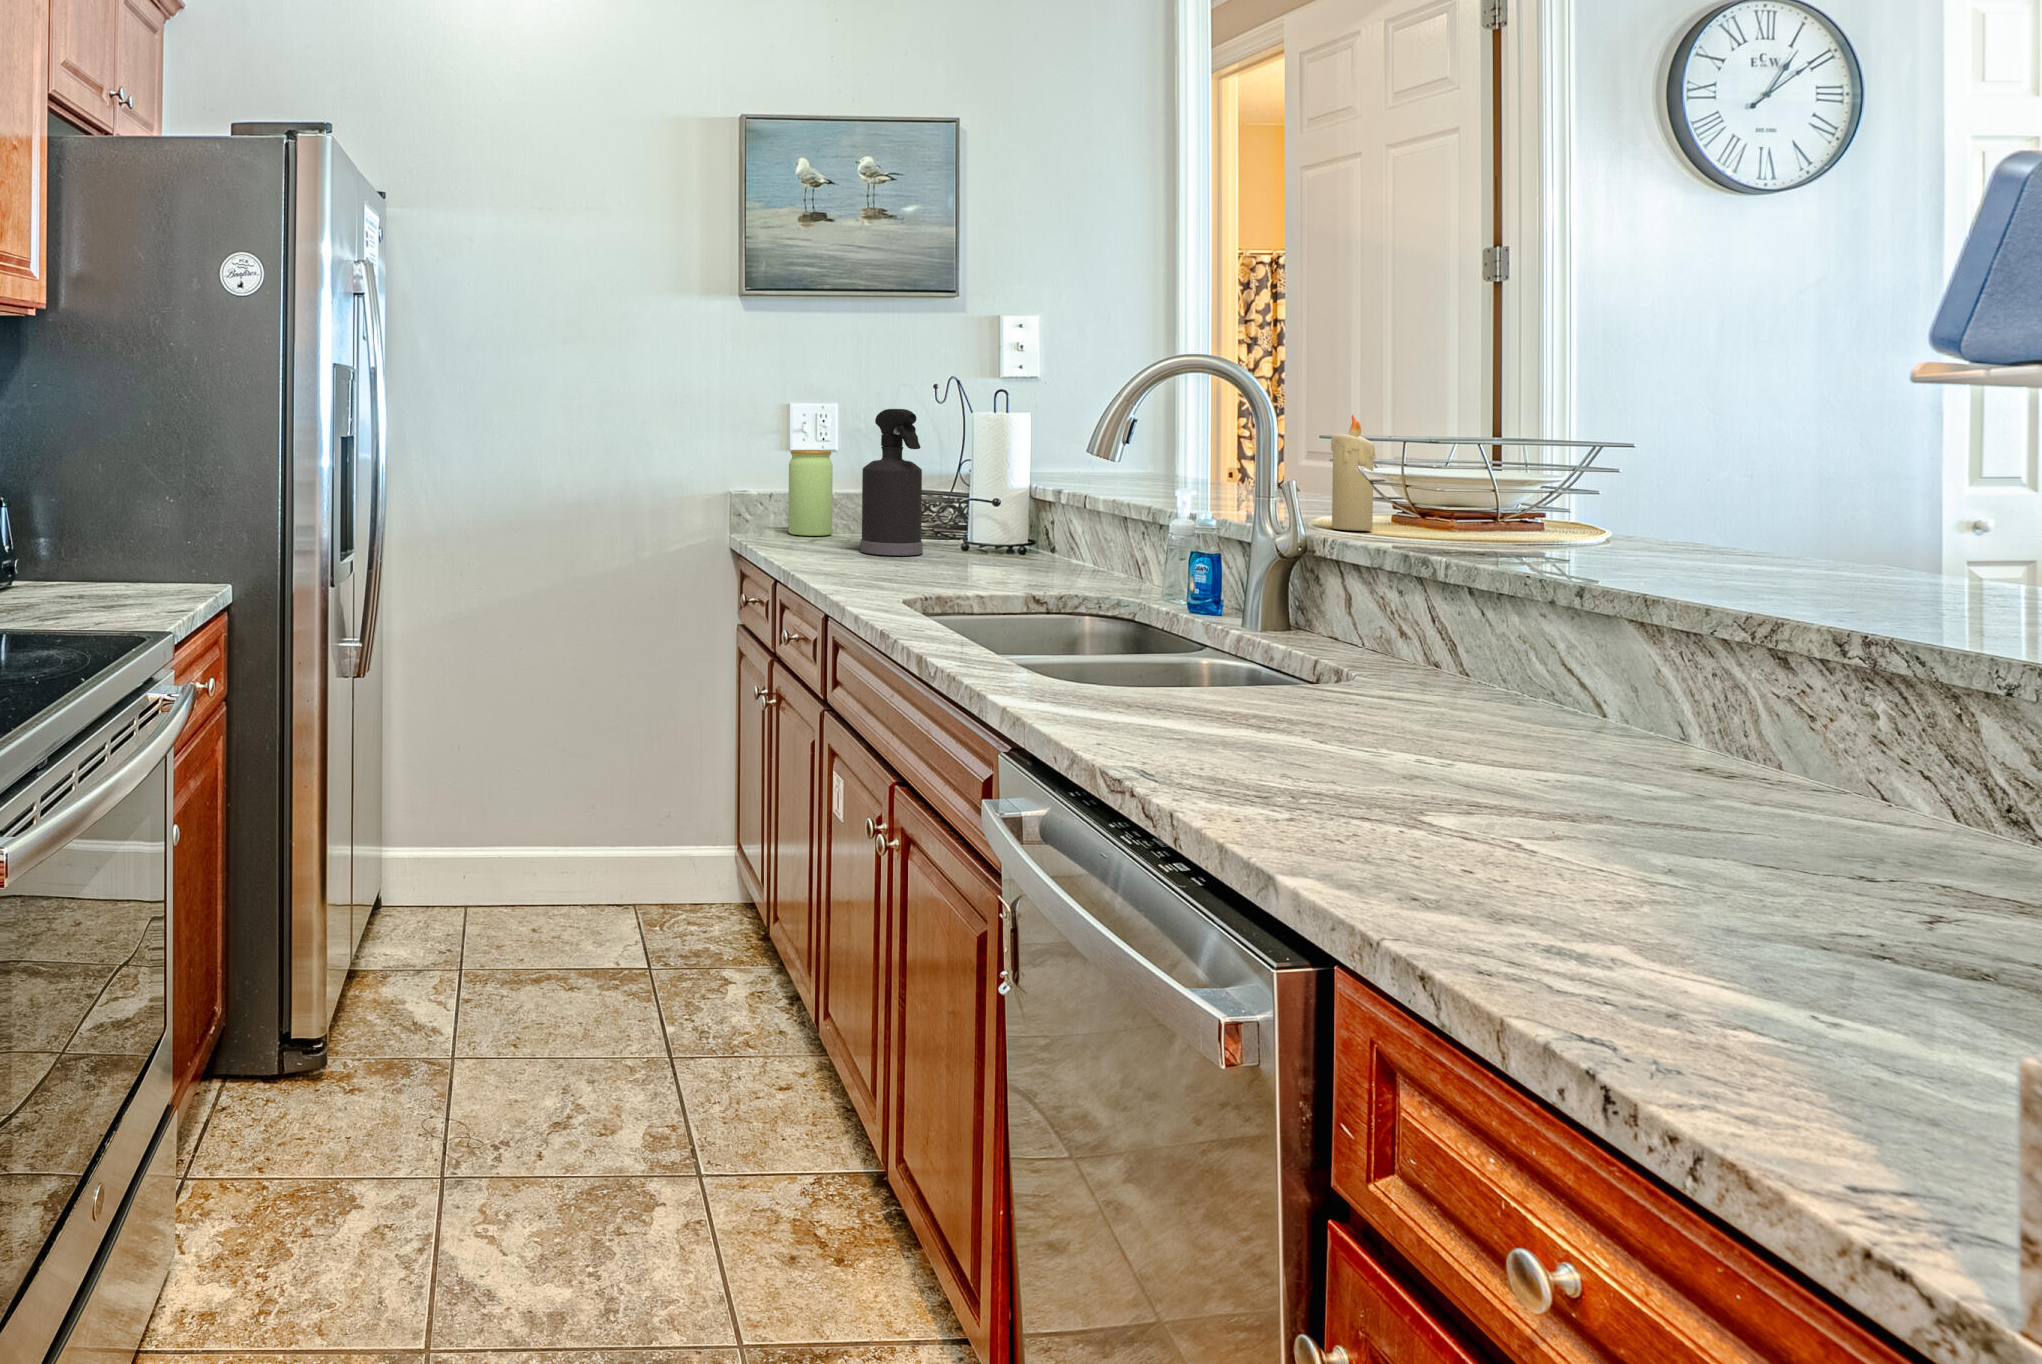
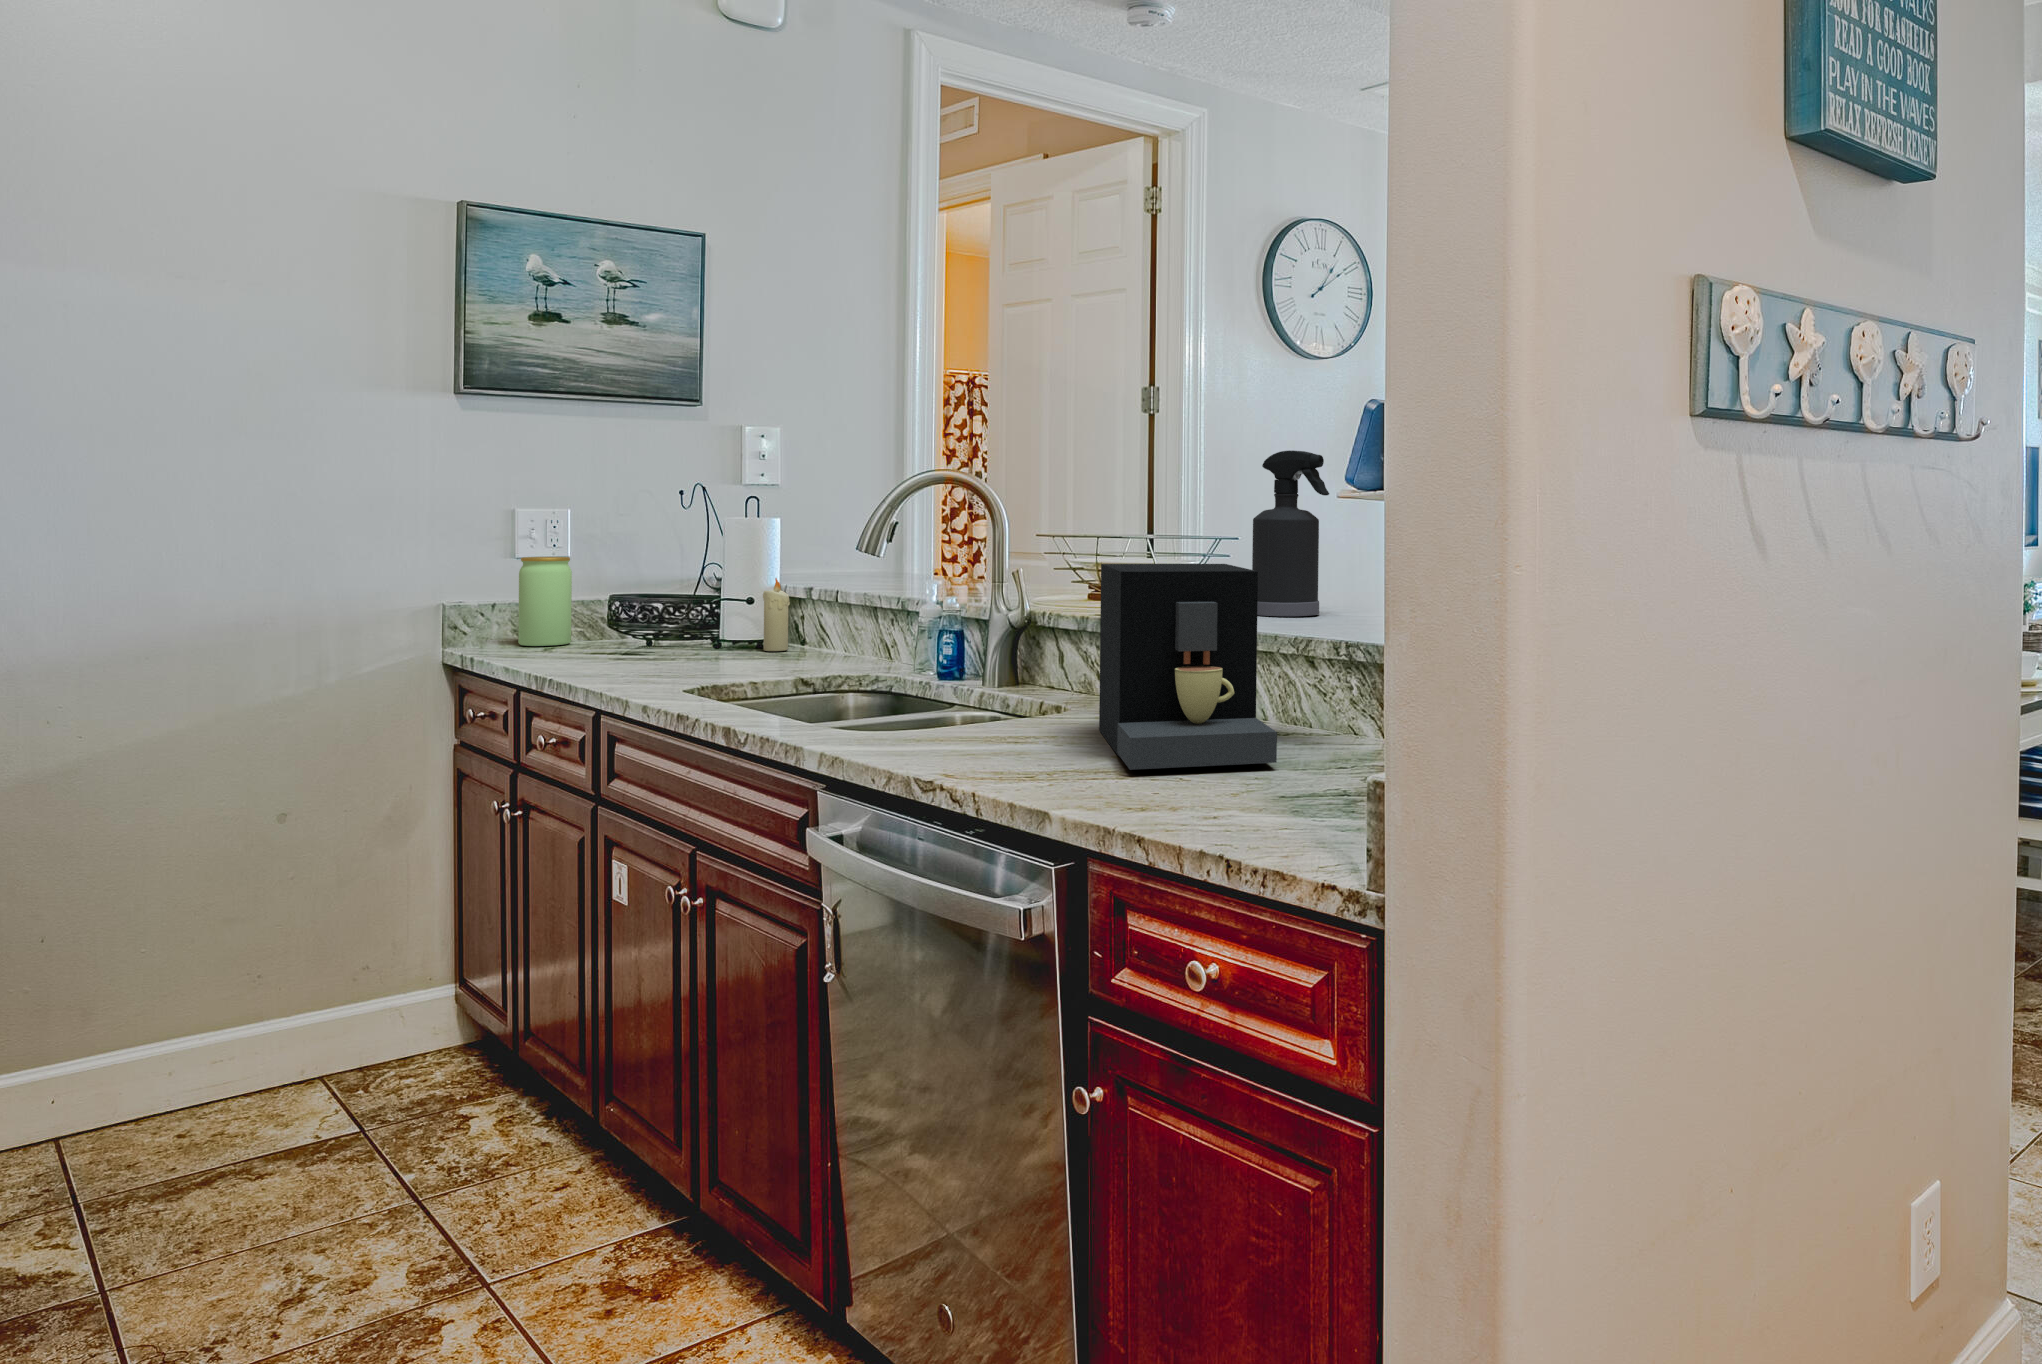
spray bottle: present [860,409,923,555] -> present [1252,450,1329,616]
candle: present [1331,415,1376,531] -> present [763,578,790,651]
coffee maker: none [1388,477,1729,845] -> present [1099,564,1277,770]

